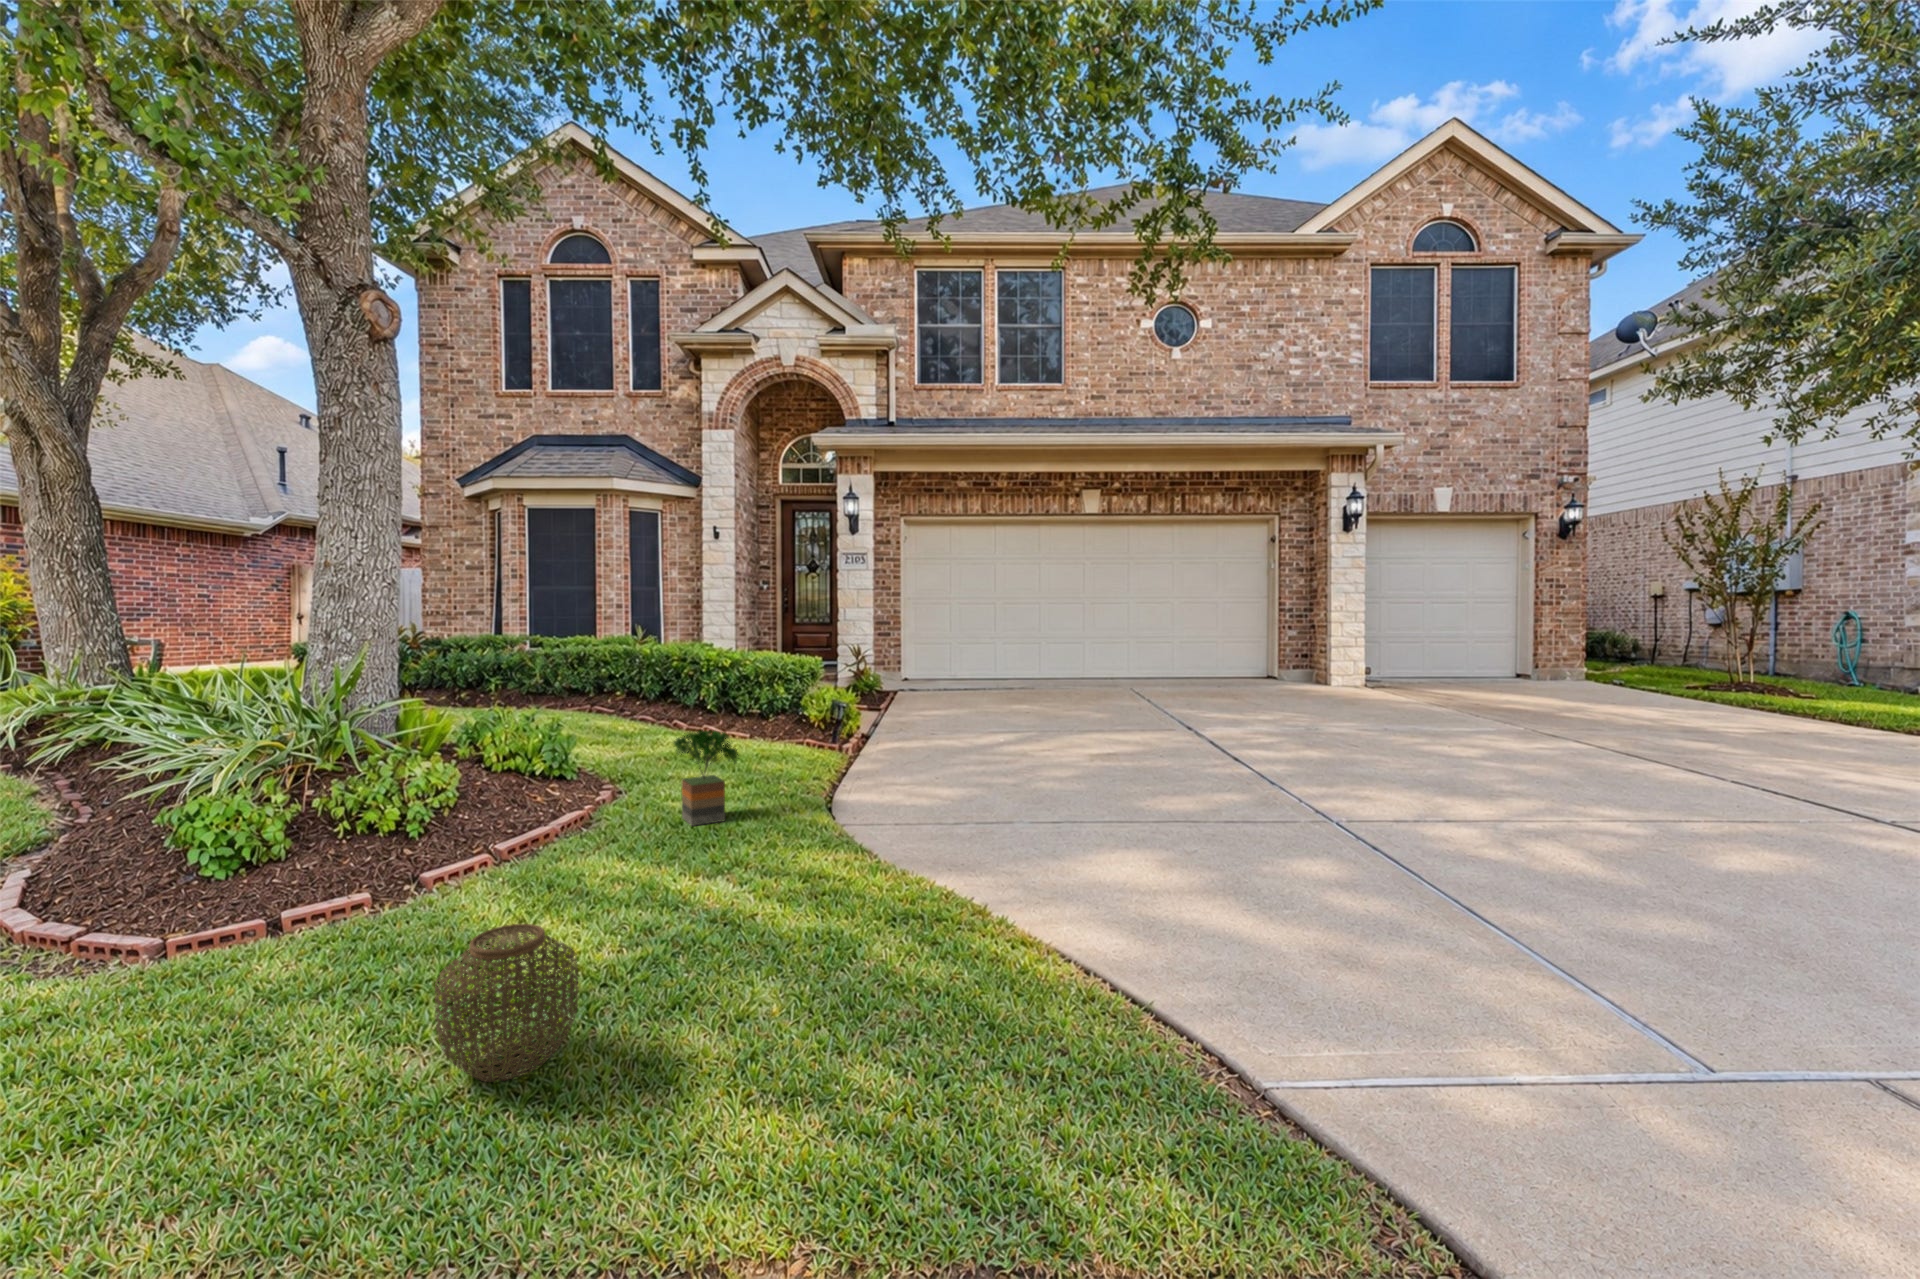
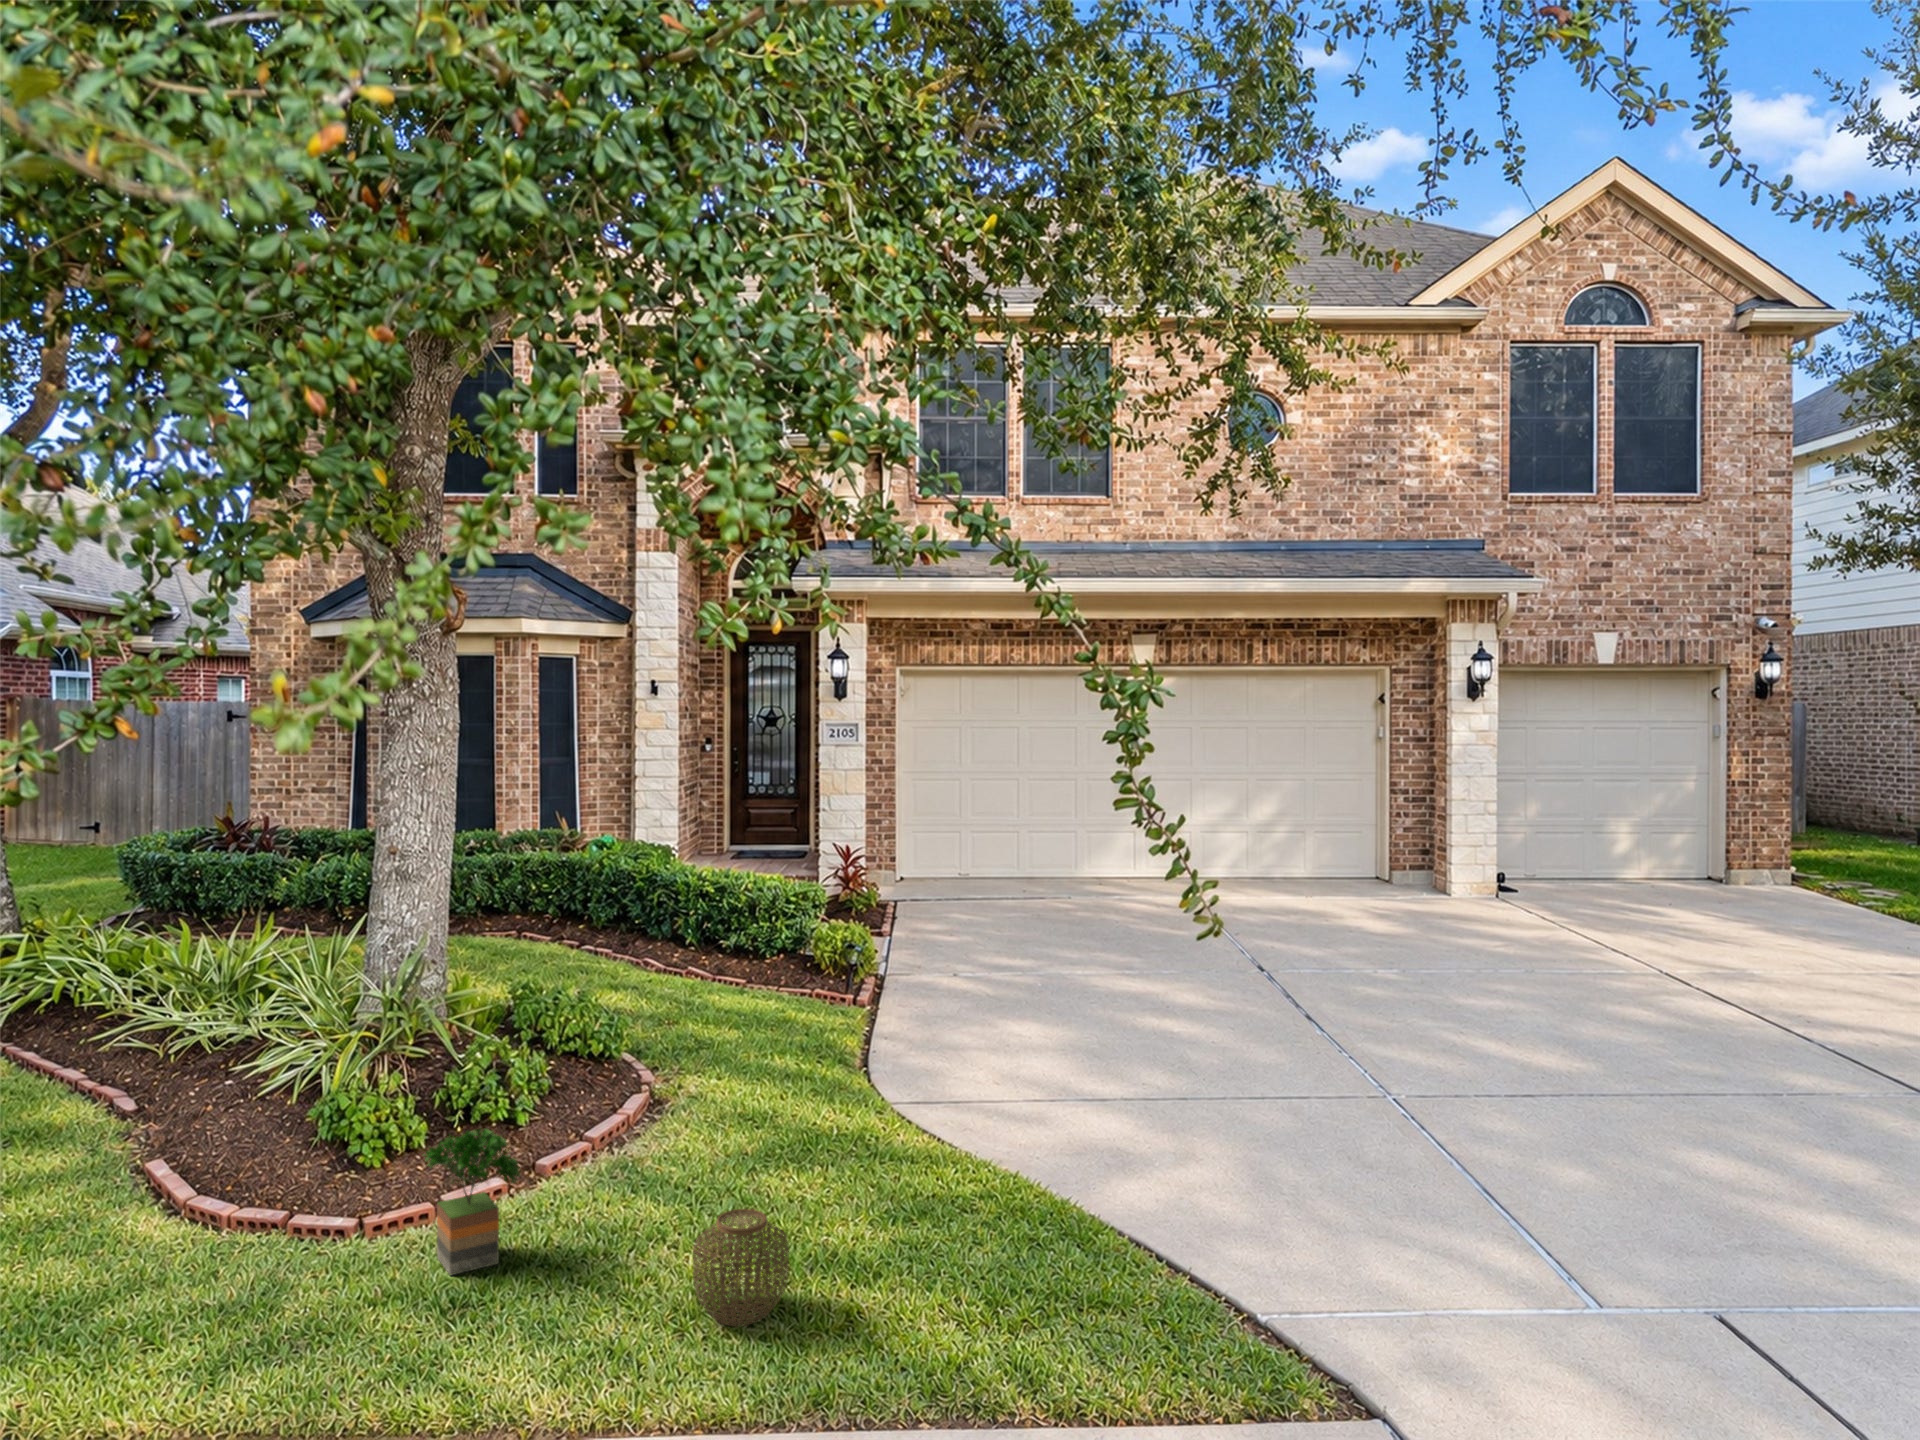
potted tree: present [673,730,739,826] -> present [425,1129,520,1275]

